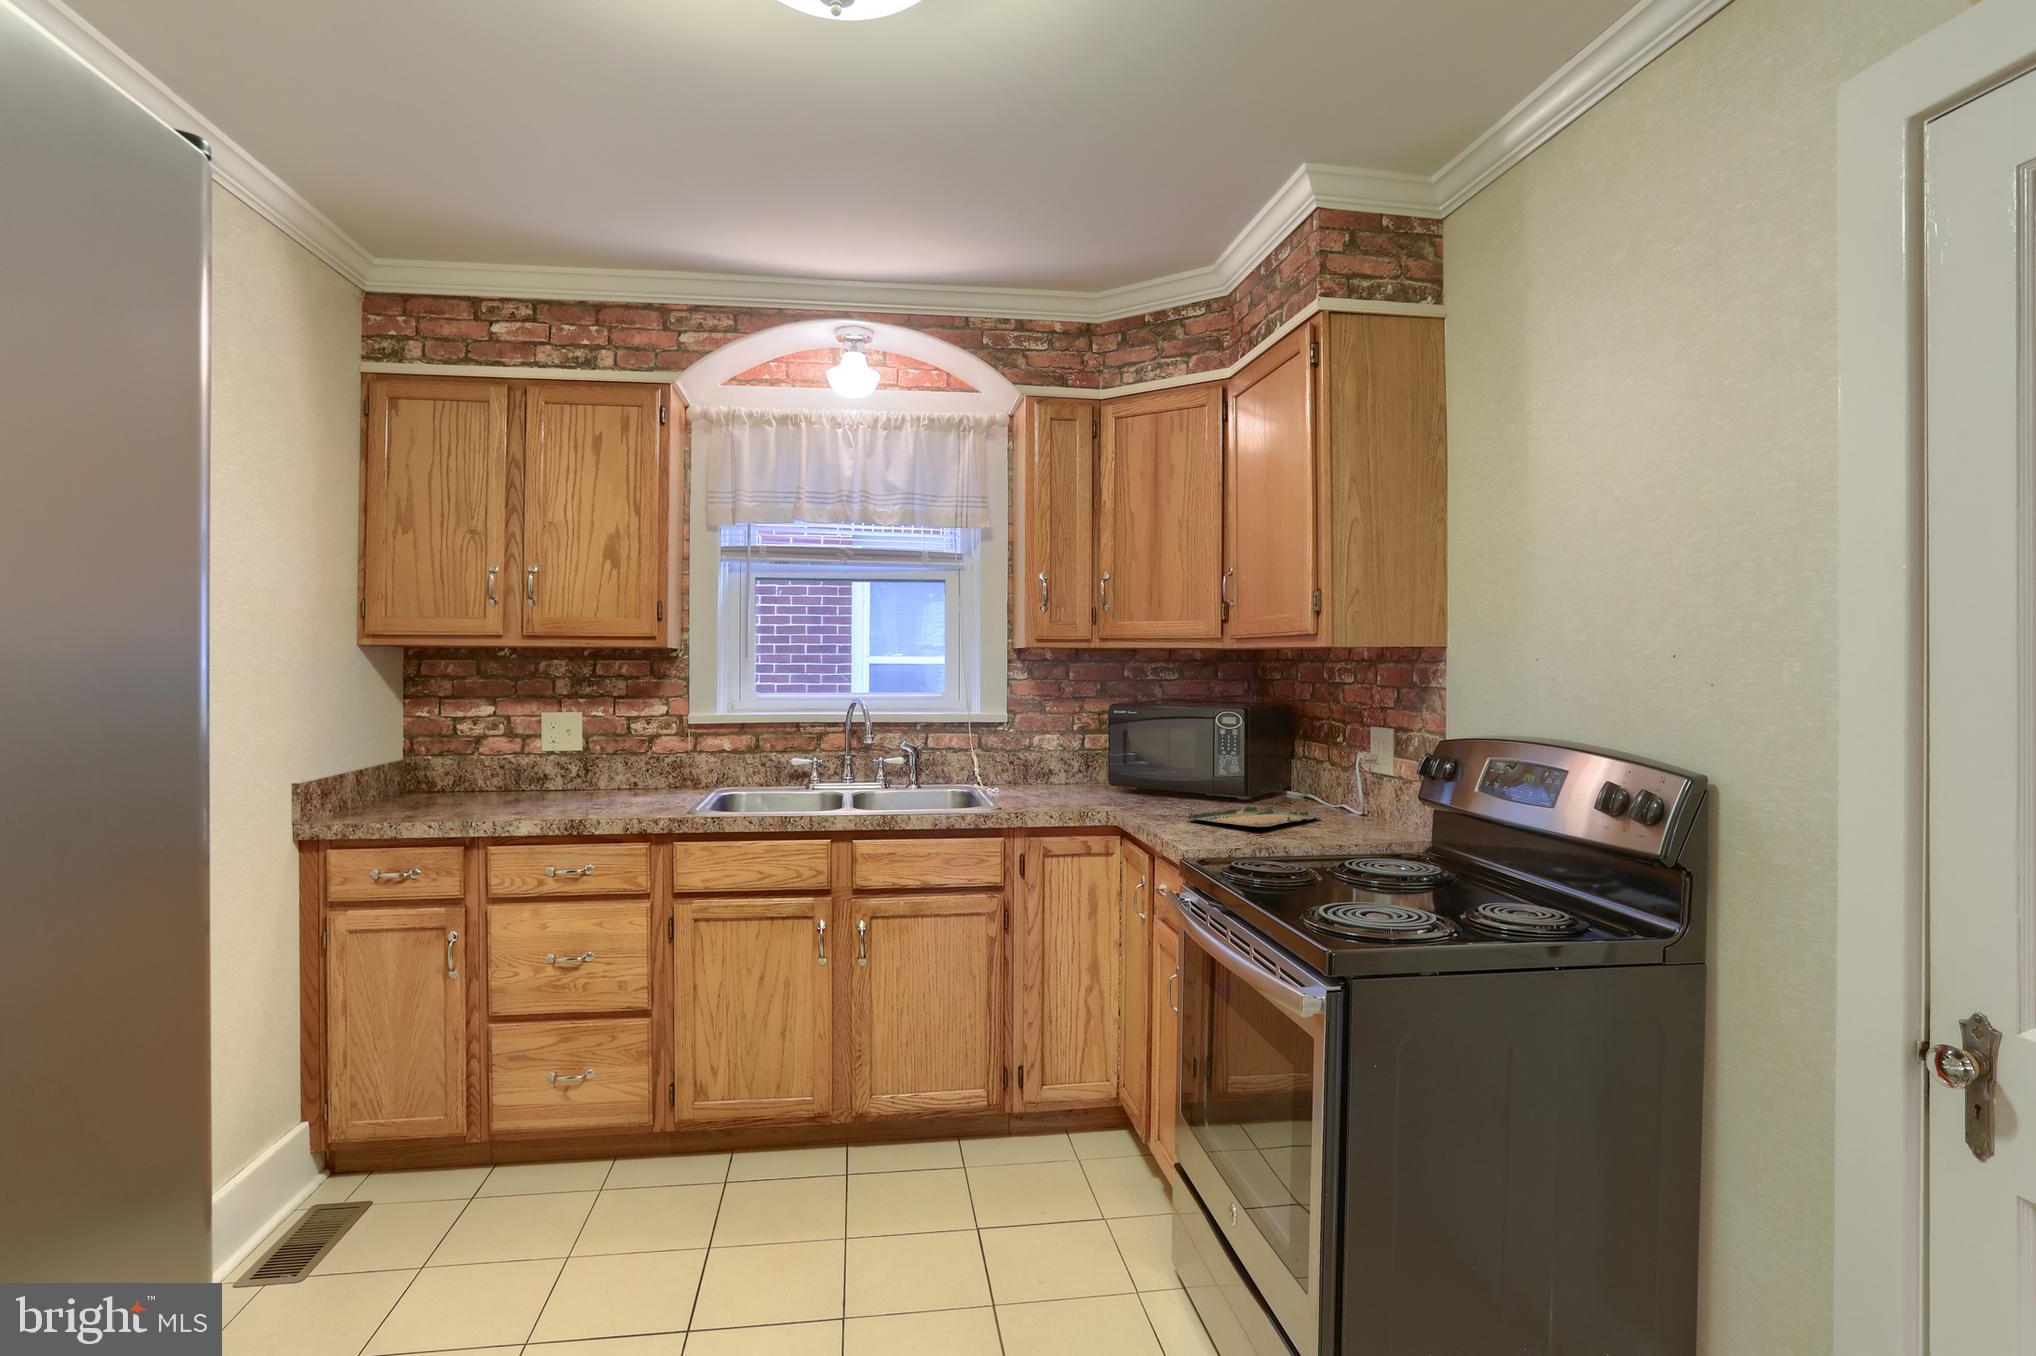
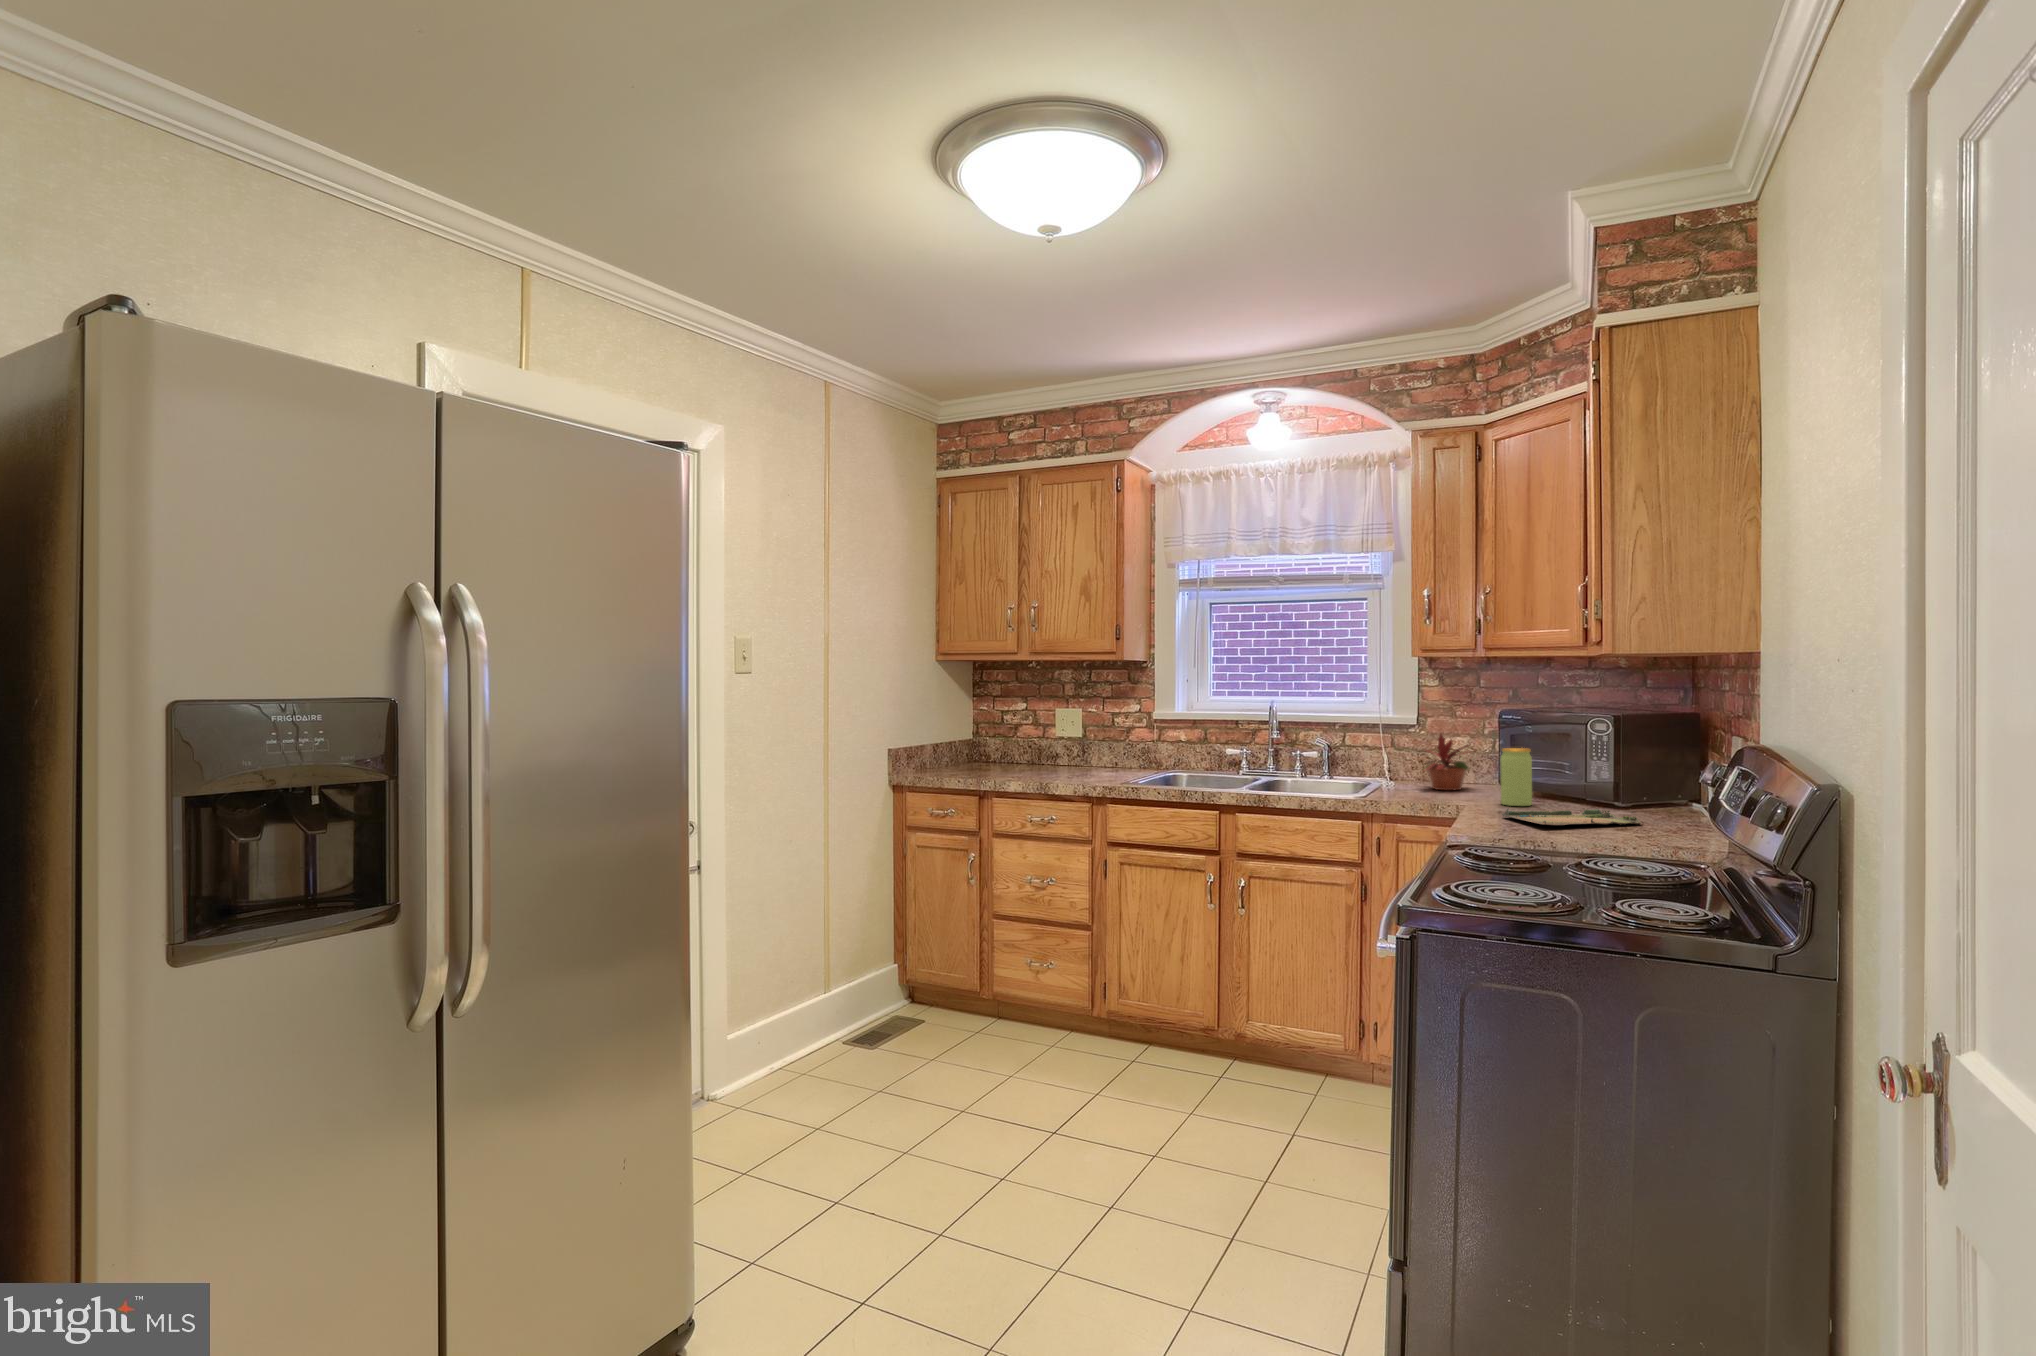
potted plant: none [1024,729,1095,793] -> present [1423,734,1470,790]
jar: none [1147,744,1179,807] -> present [1501,748,1532,806]

